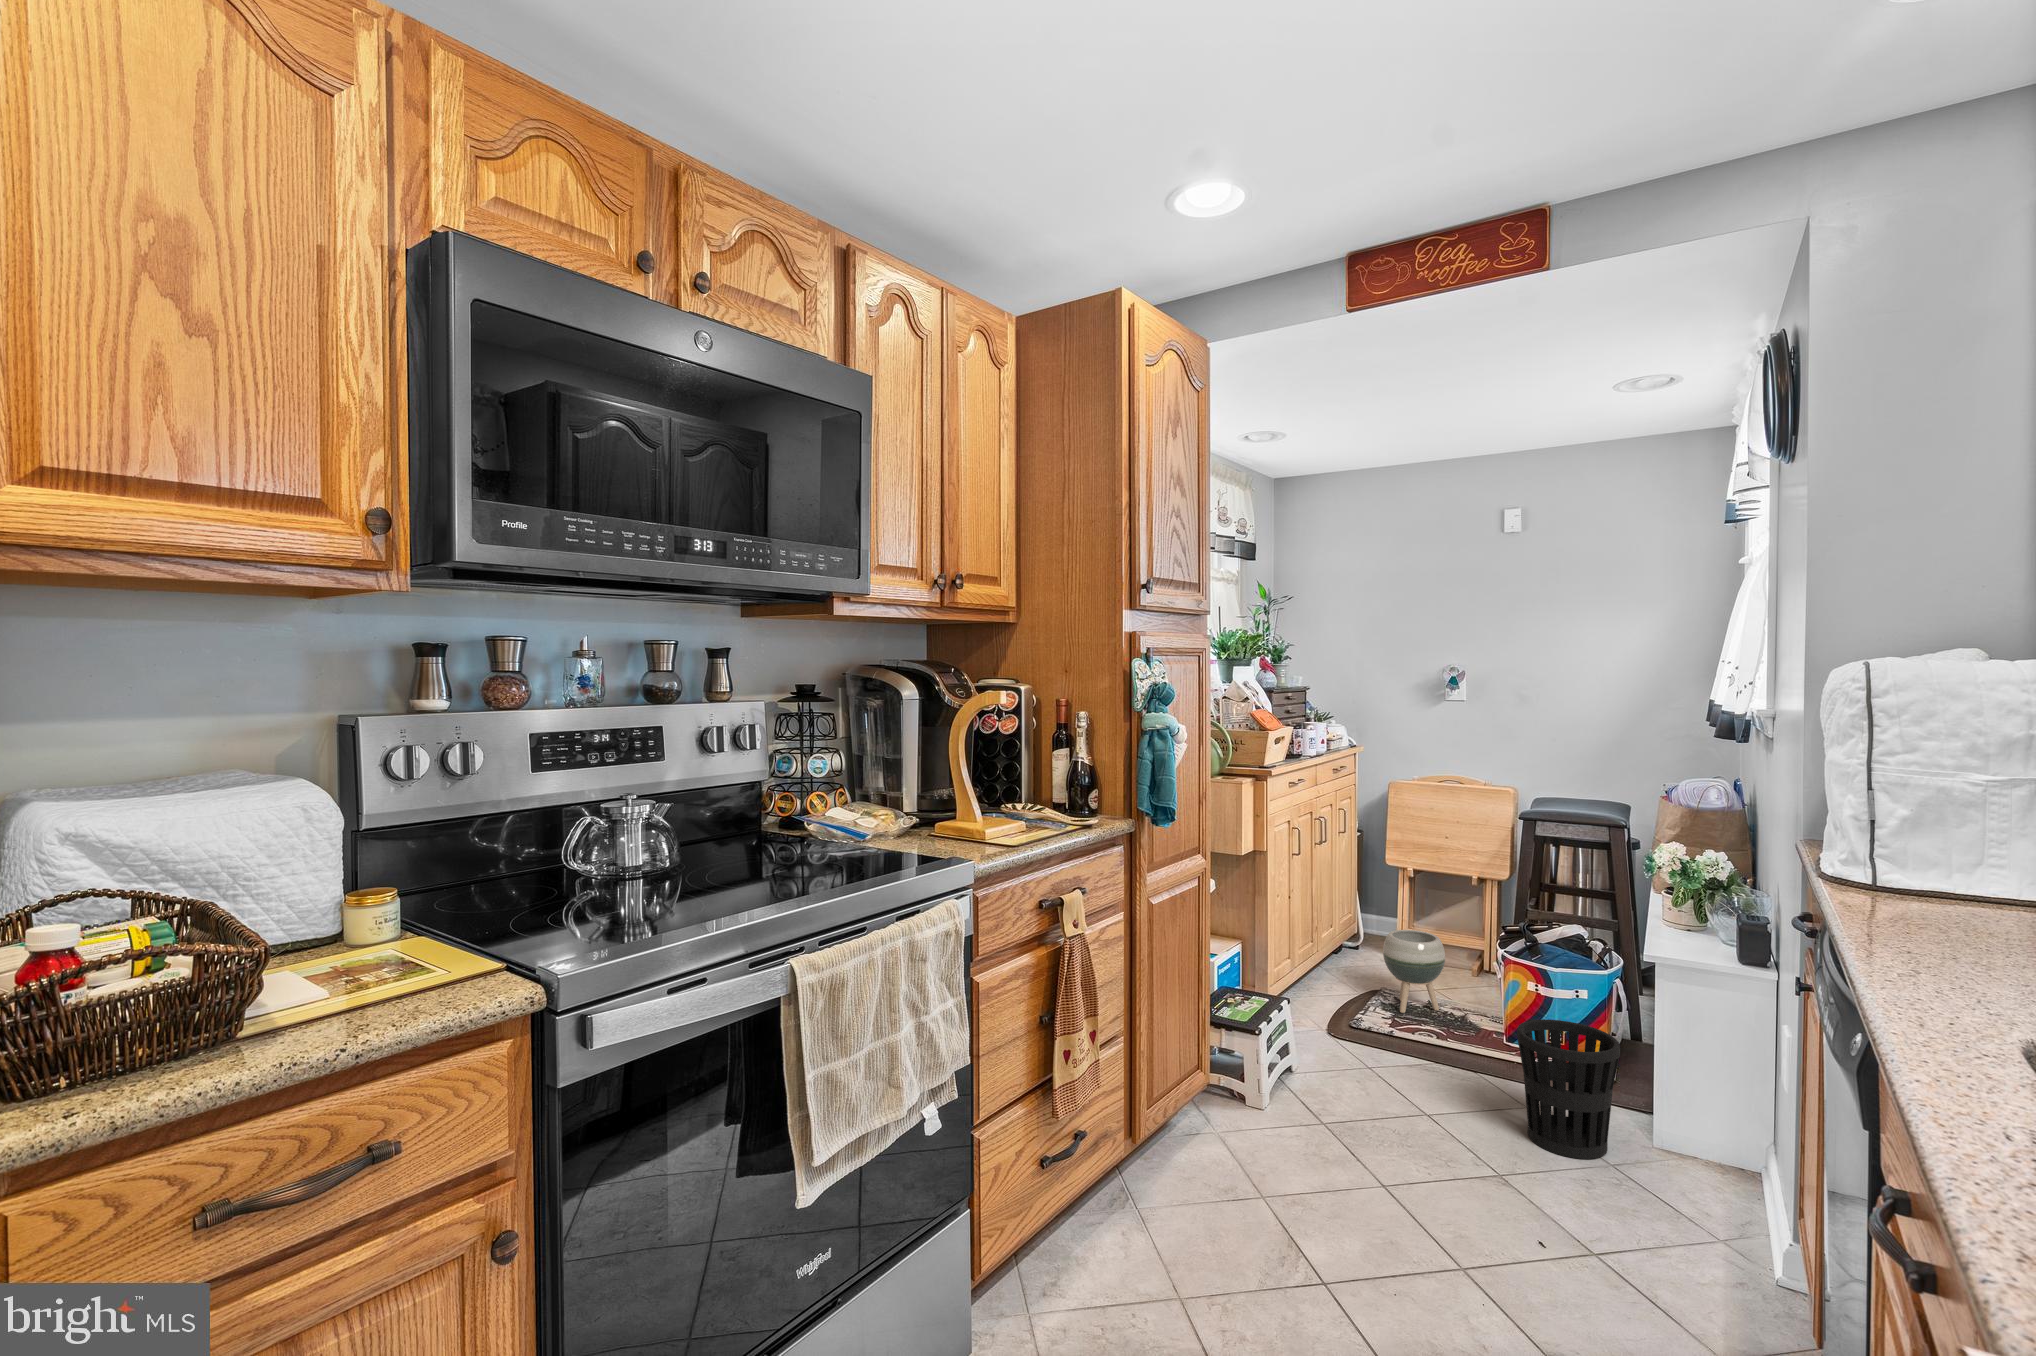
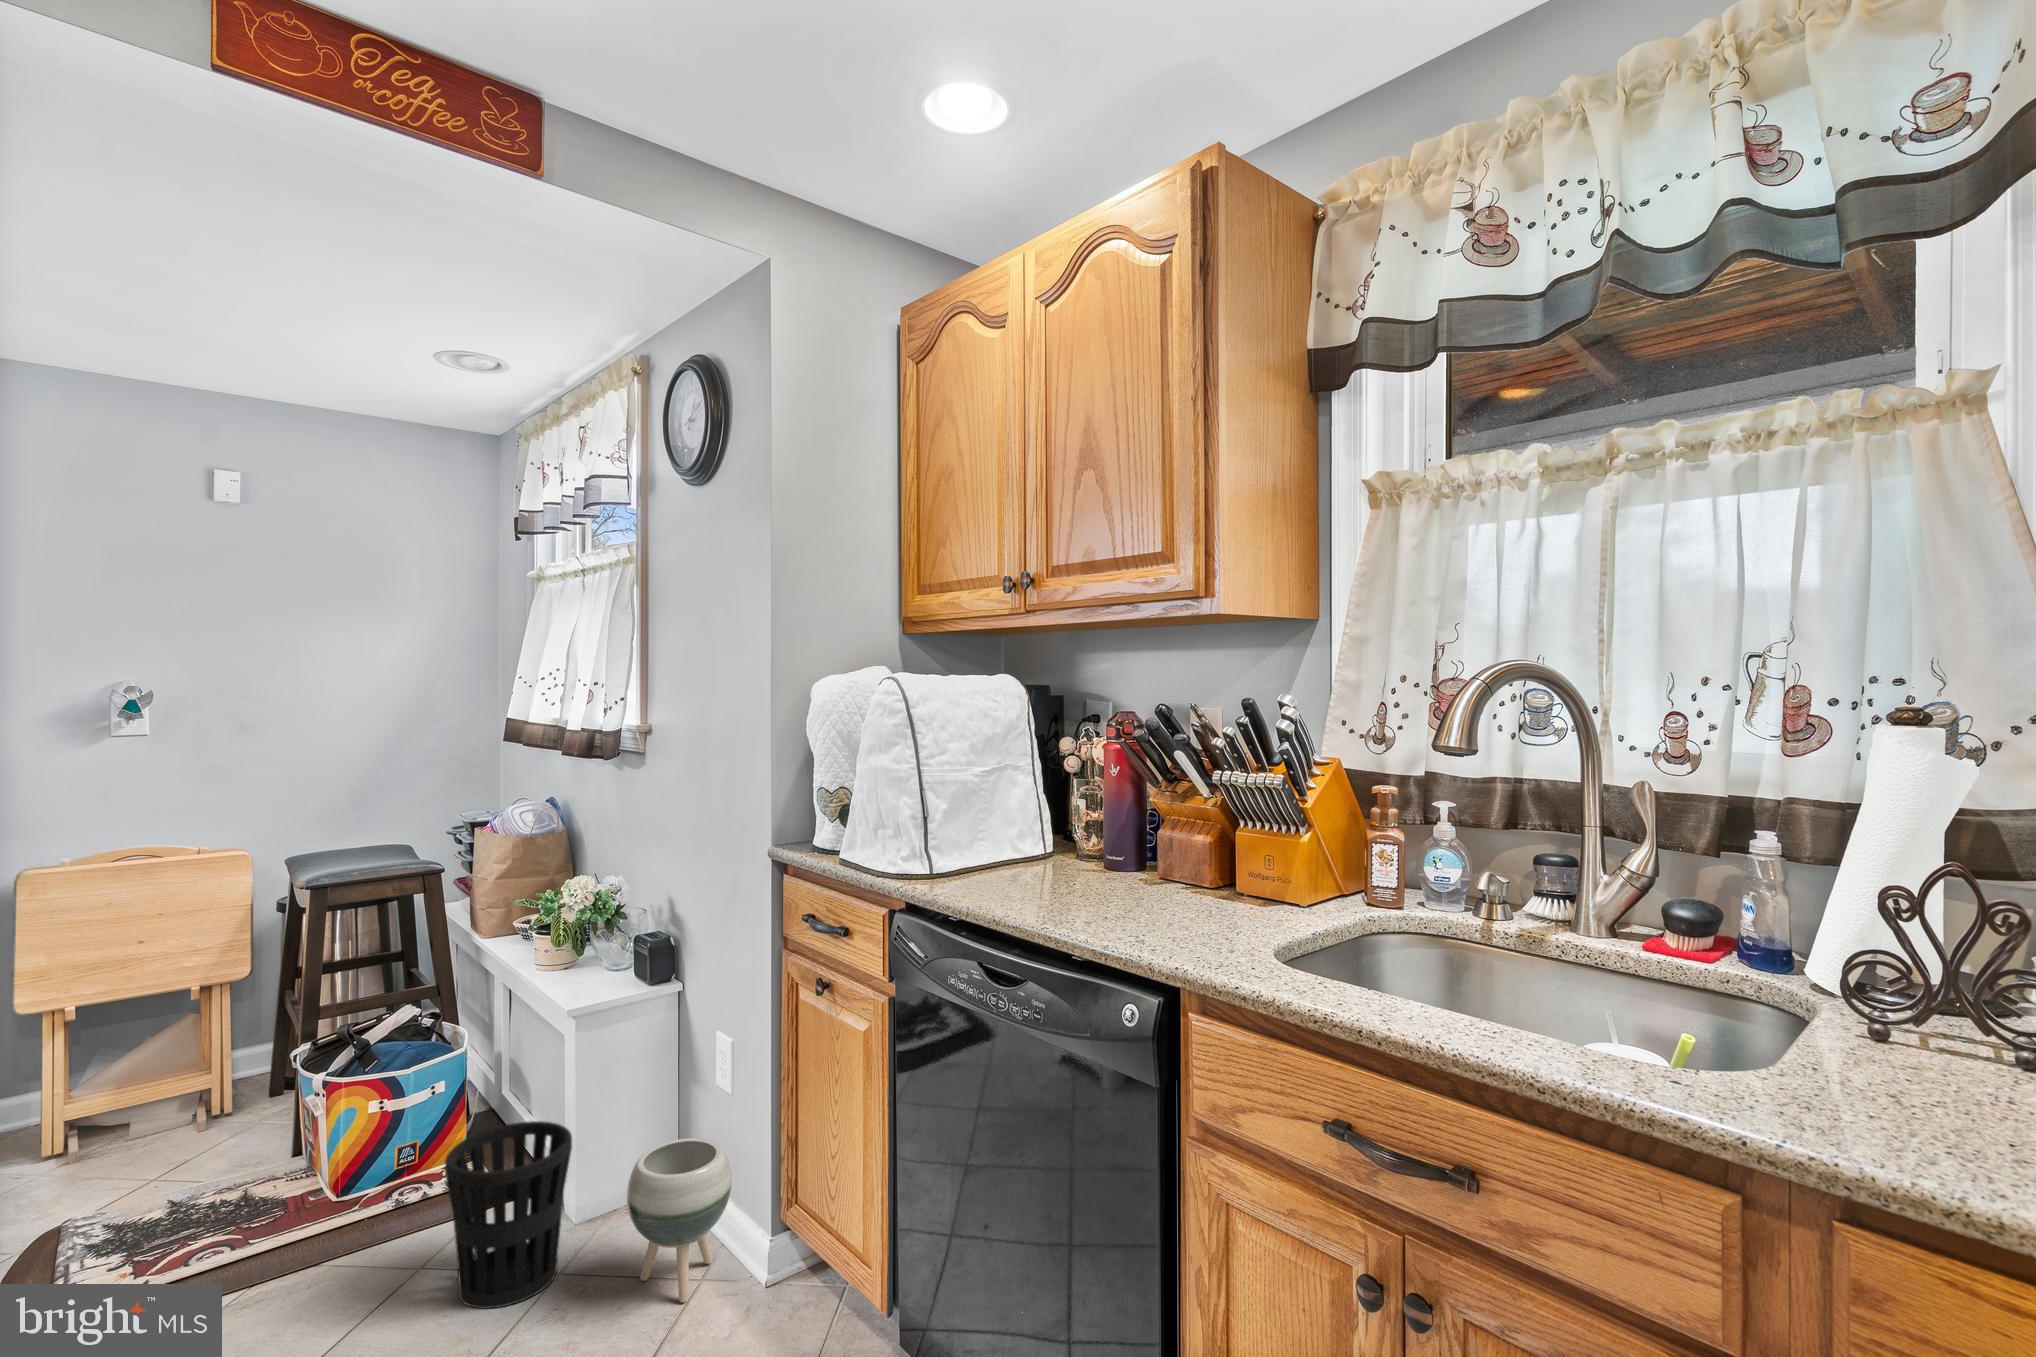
planter: present [1383,930,1445,1013] -> present [627,1138,732,1303]

